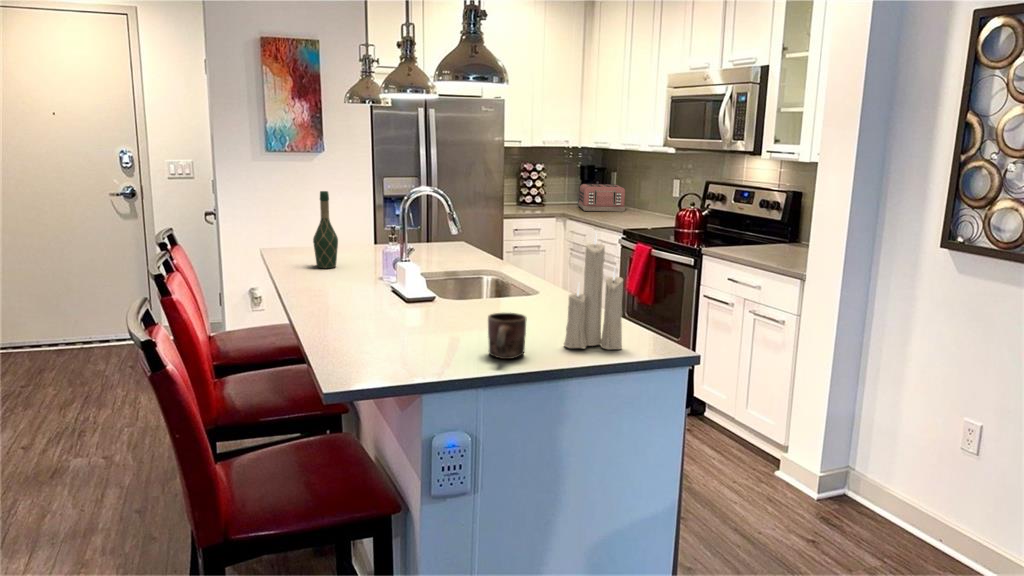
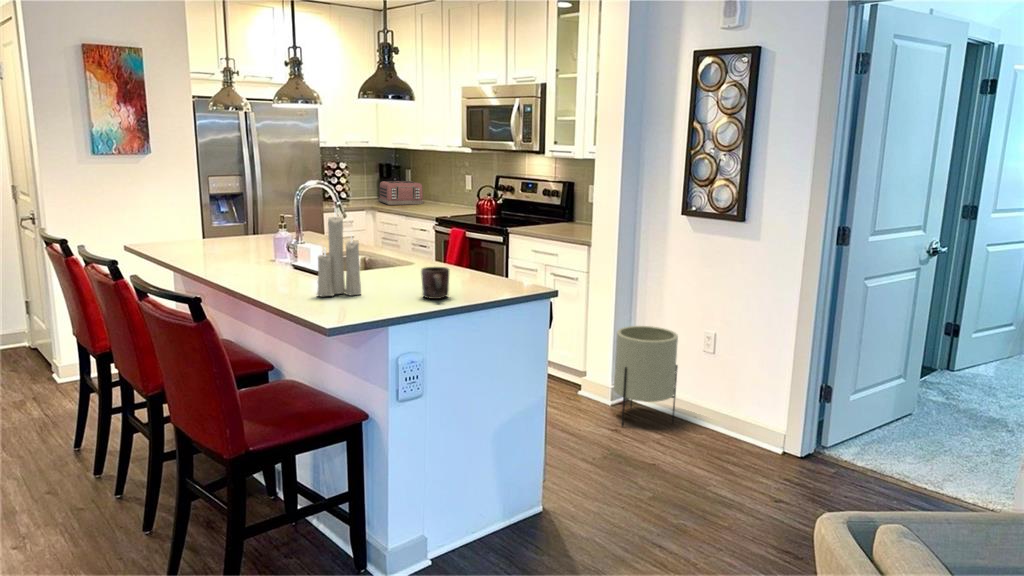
wine bottle: present [313,191,338,268] -> none [202,188,225,256]
candle: present [564,236,623,350] -> present [317,215,361,296]
planter: none [815,398,918,546] -> present [614,326,678,426]

